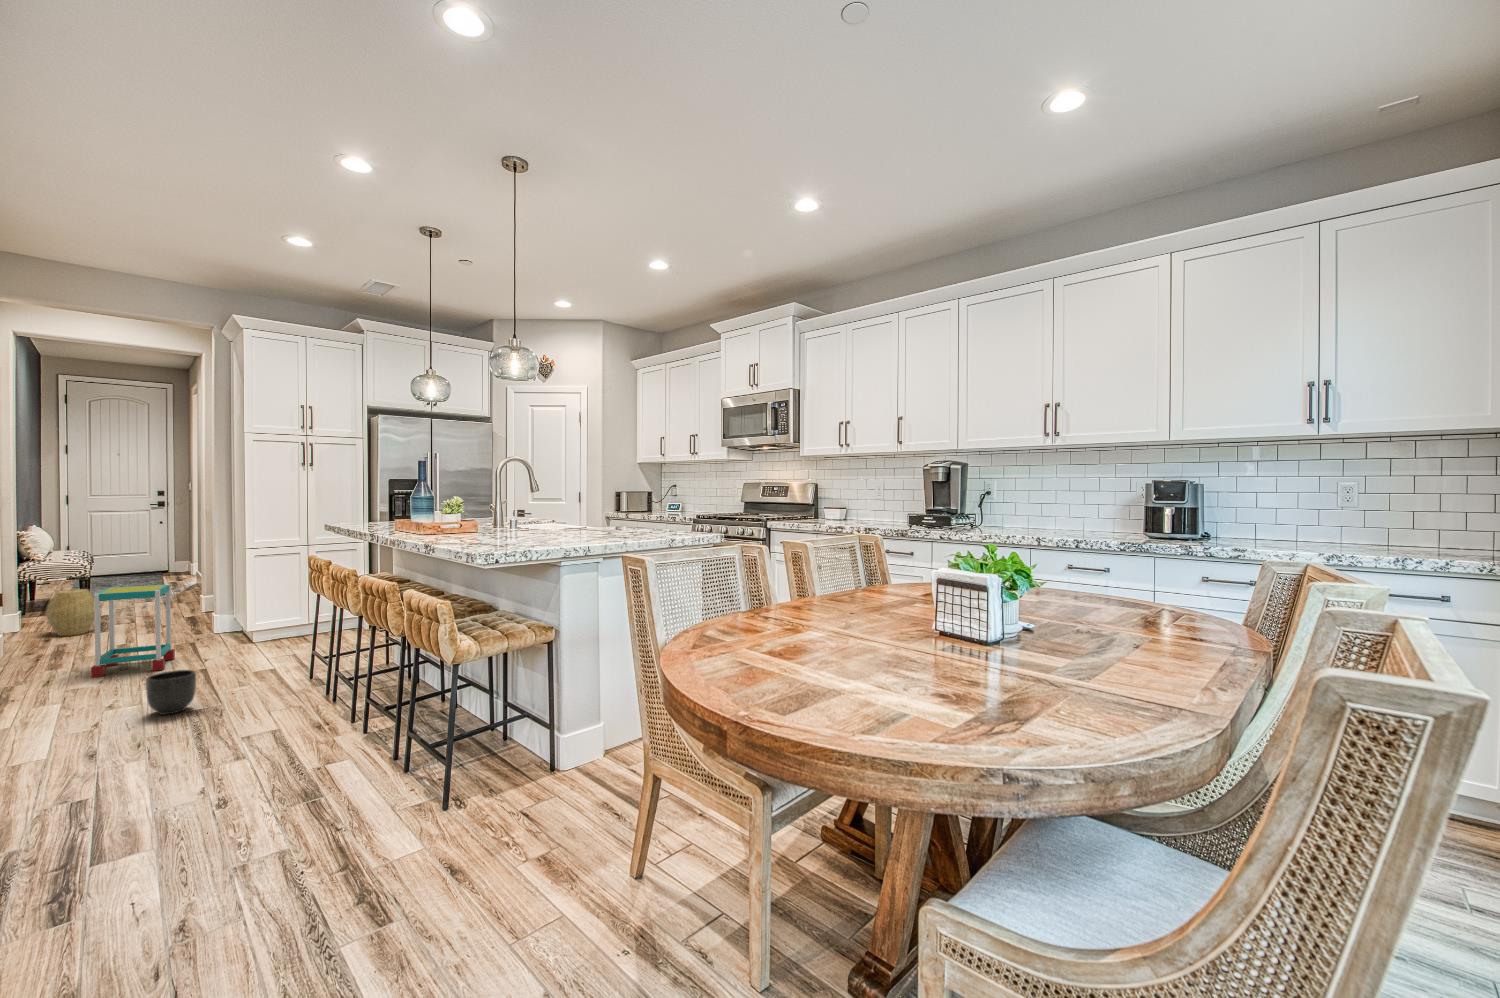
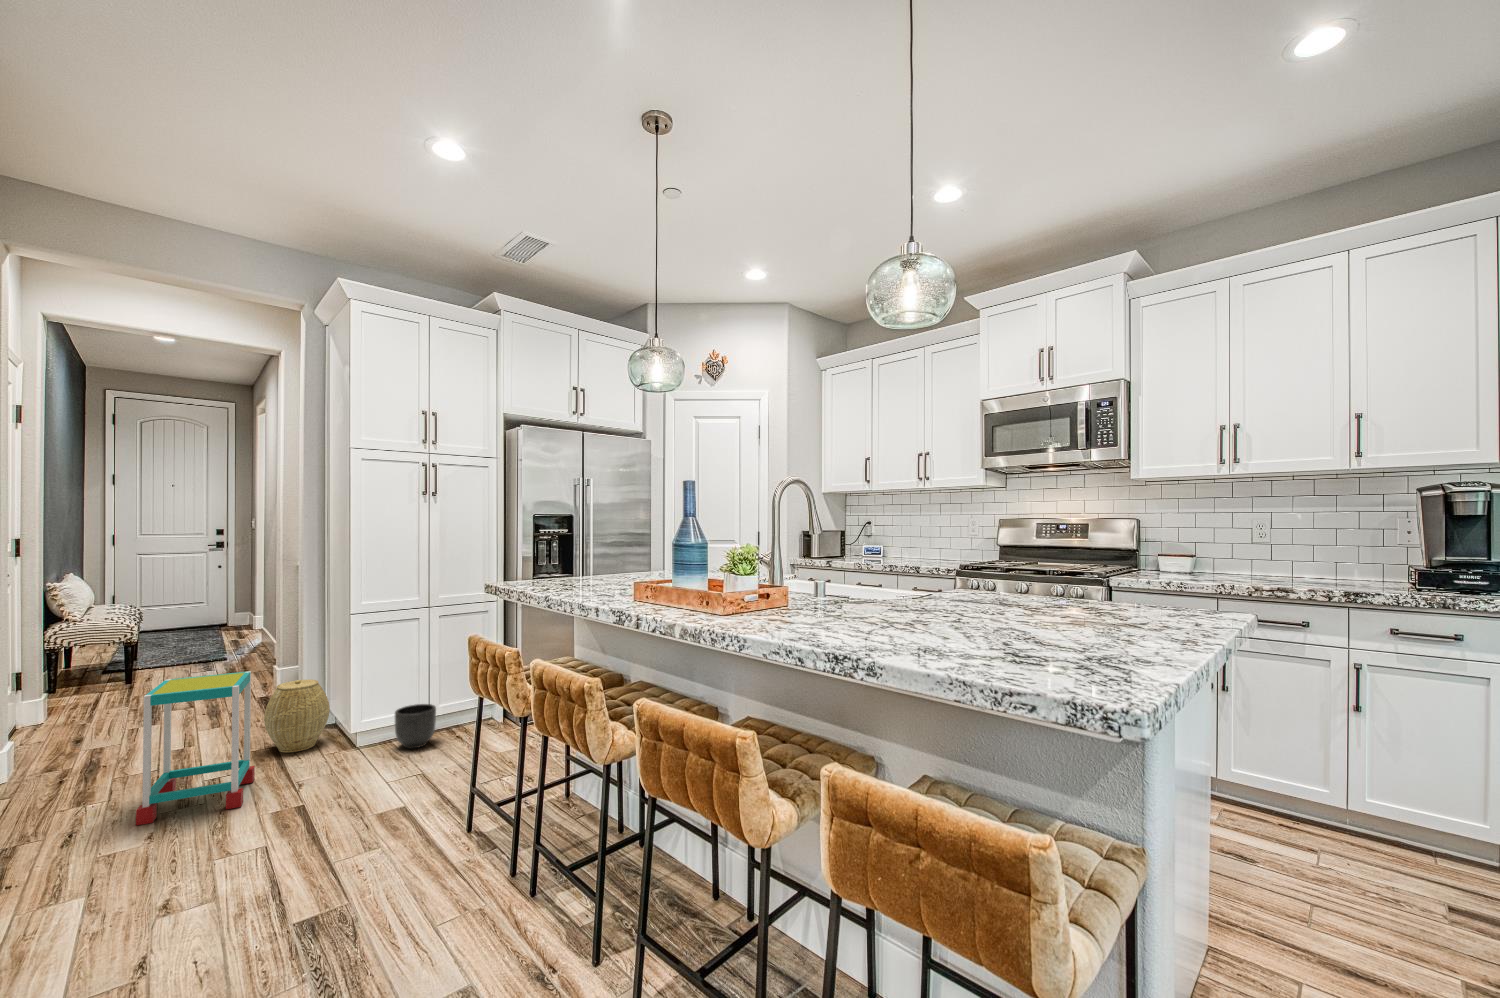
woven basket: present [46,589,95,636] -> present [264,679,330,753]
planter: present [146,670,196,715] -> present [395,704,436,749]

